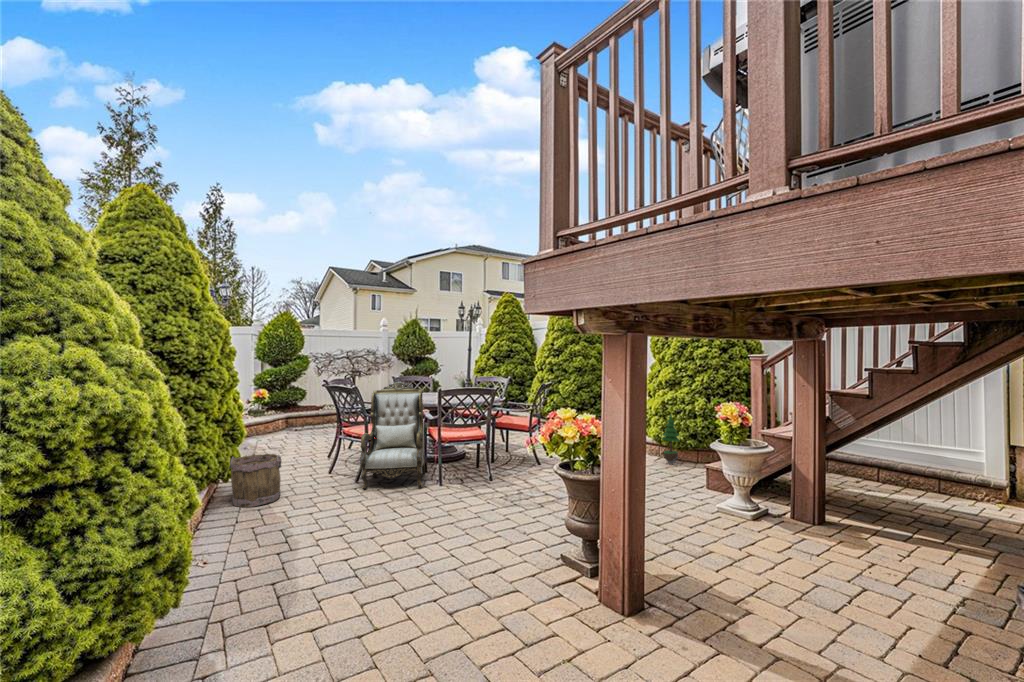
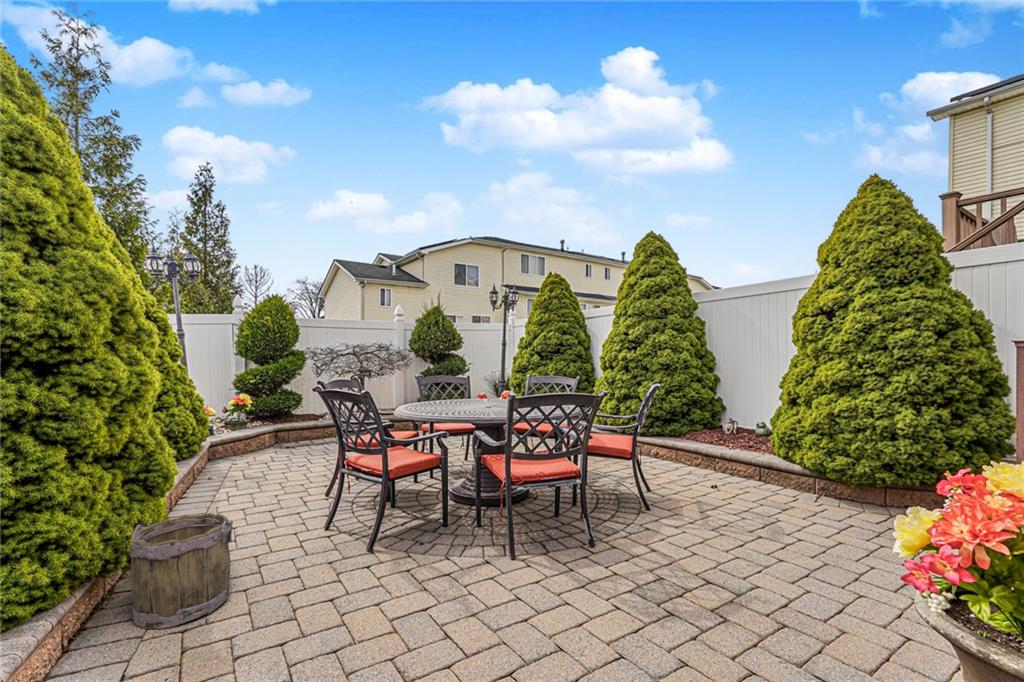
armchair: present [360,382,425,491] -> none [377,383,485,576]
potted tree: present [662,414,680,464] -> none [832,430,867,509]

